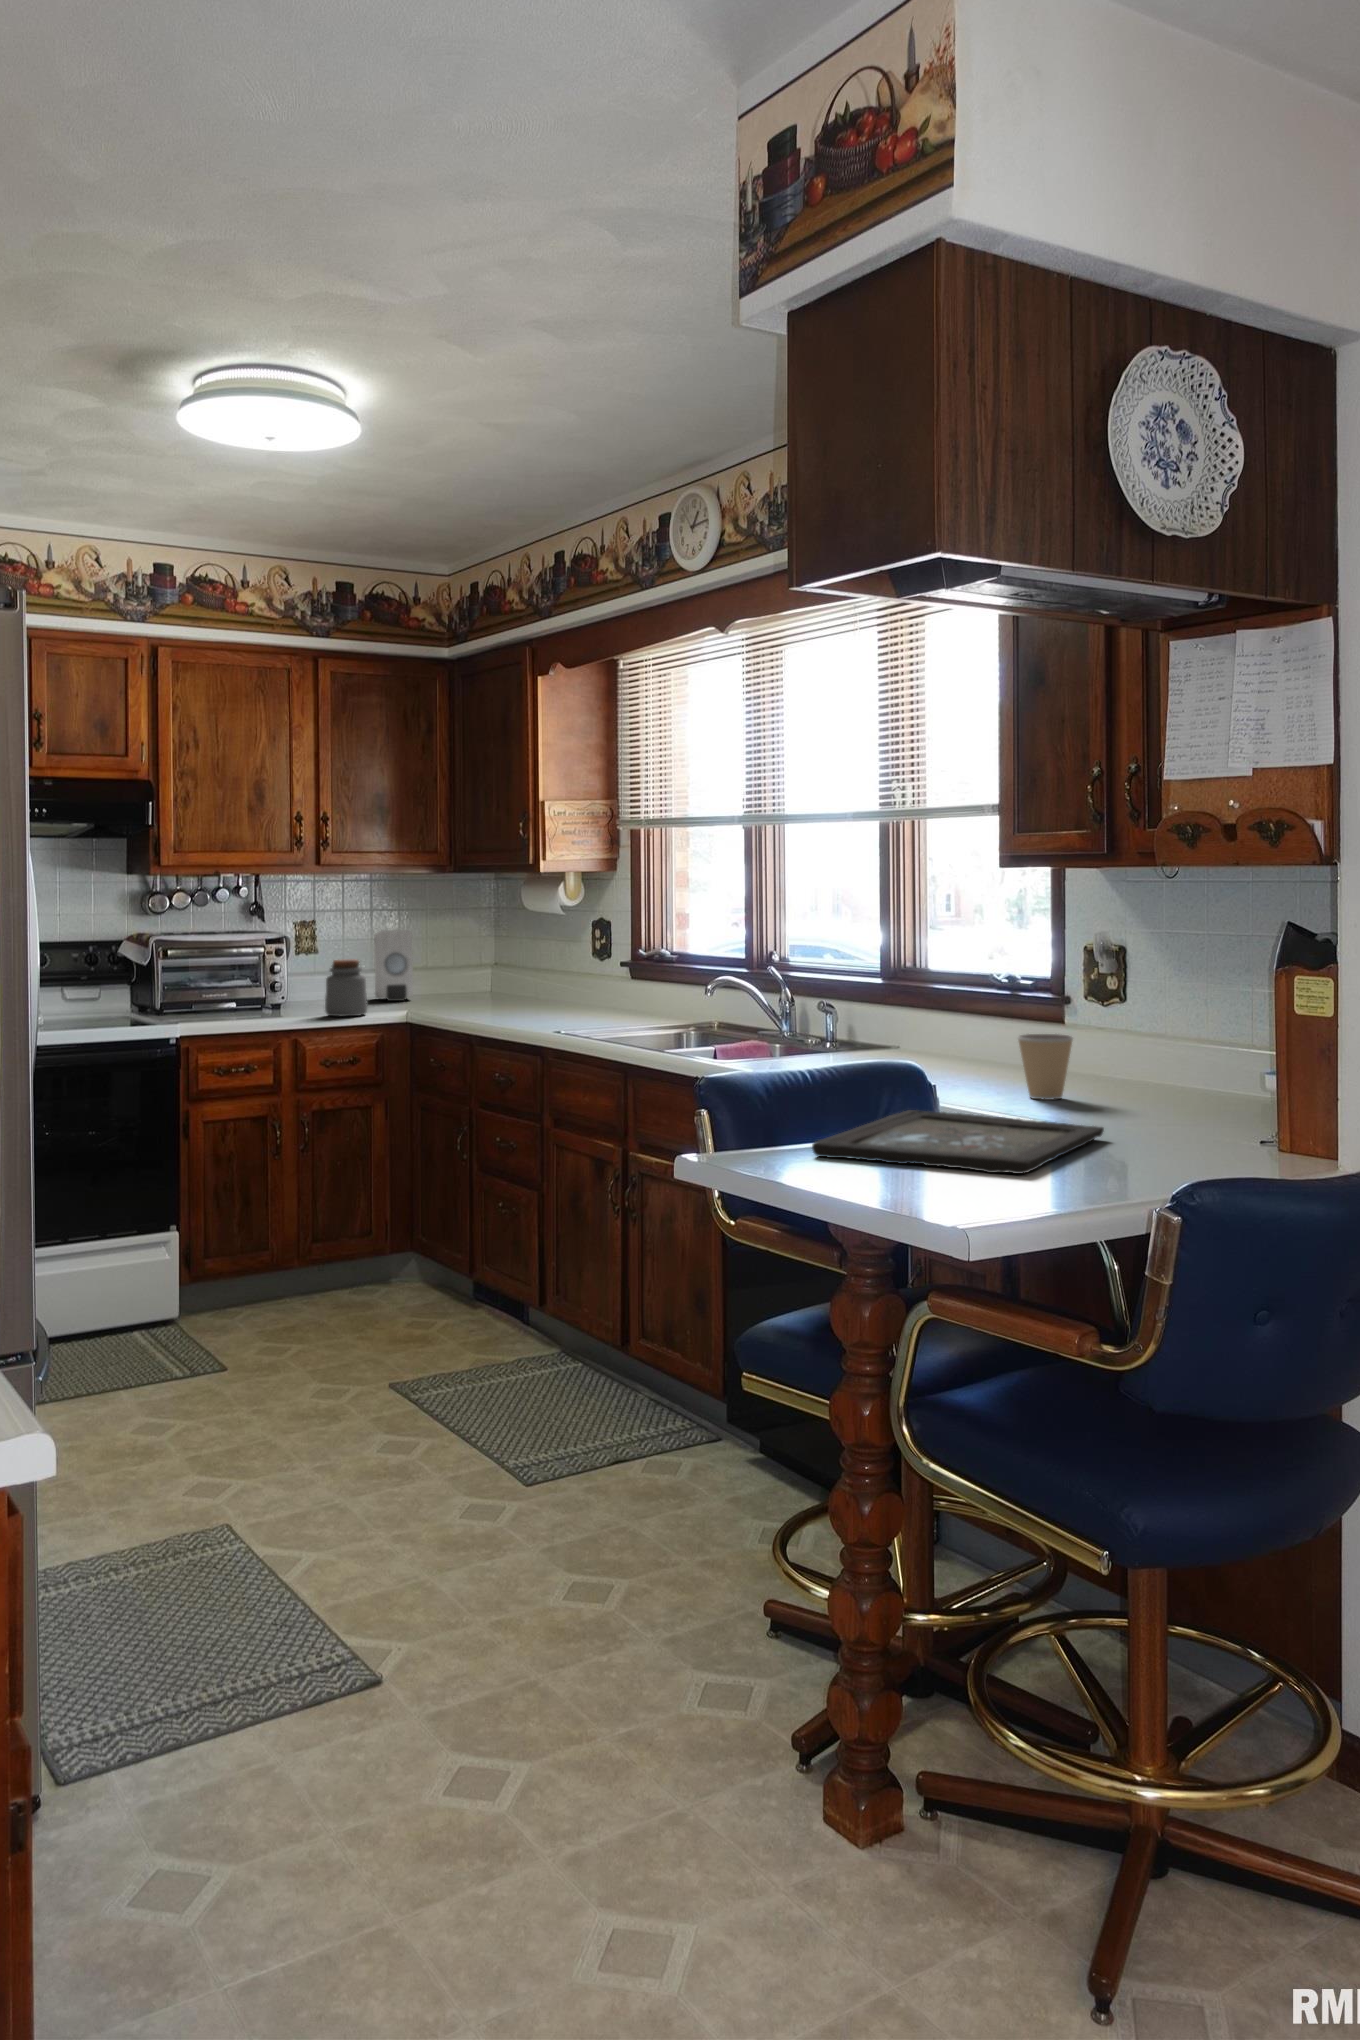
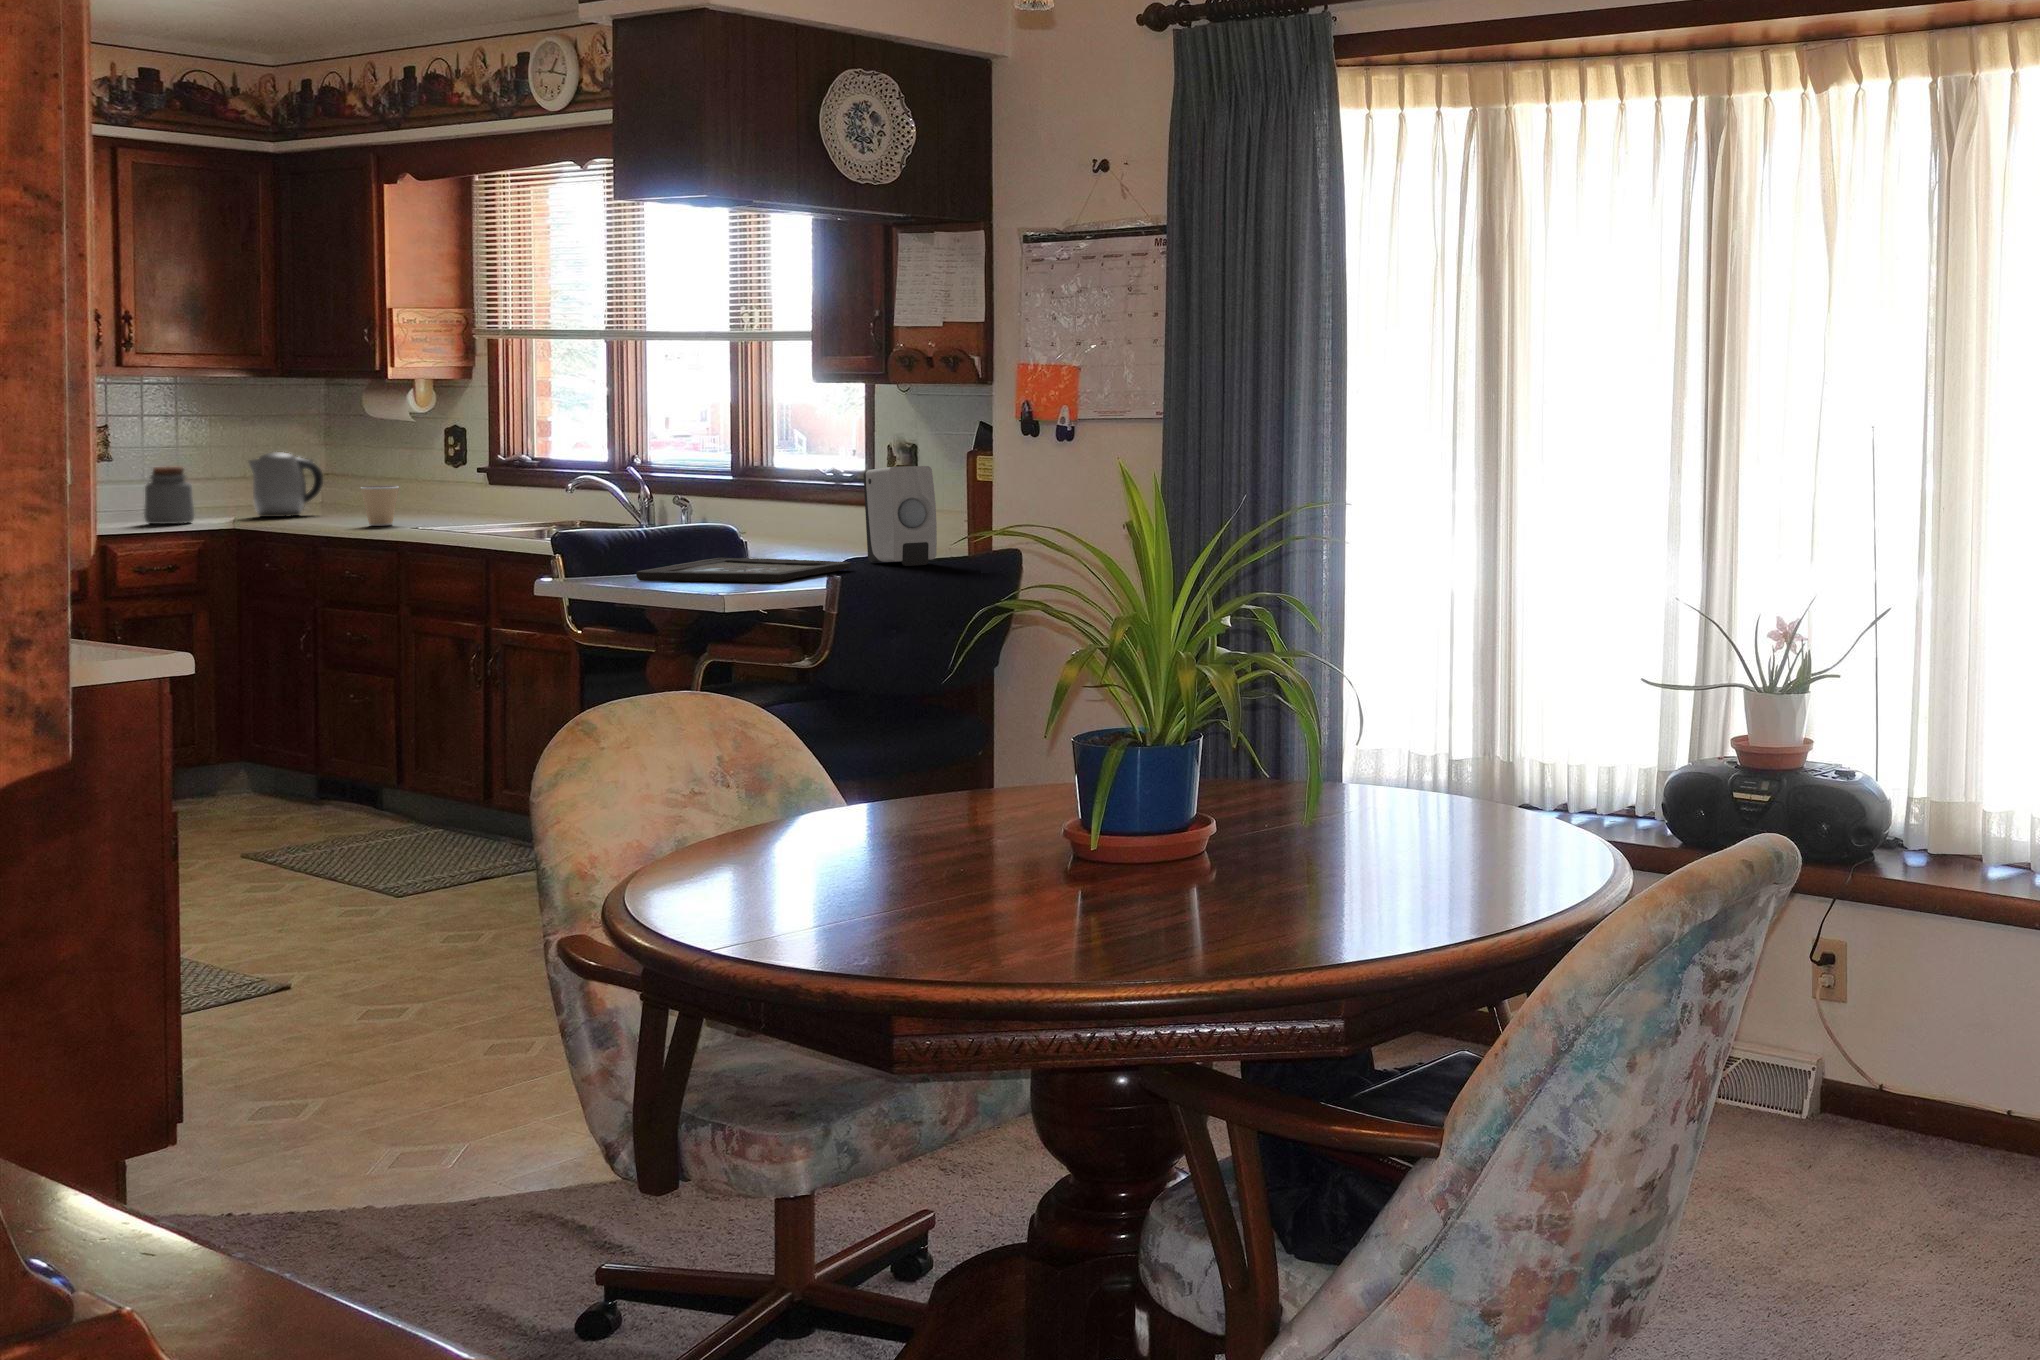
soap dispenser: present [374,930,413,1001] -> present [864,466,937,566]
kettle: none [416,945,482,1009] -> present [249,452,323,517]
coffee cup: present [1018,1034,1073,1100] -> present [360,486,399,526]

